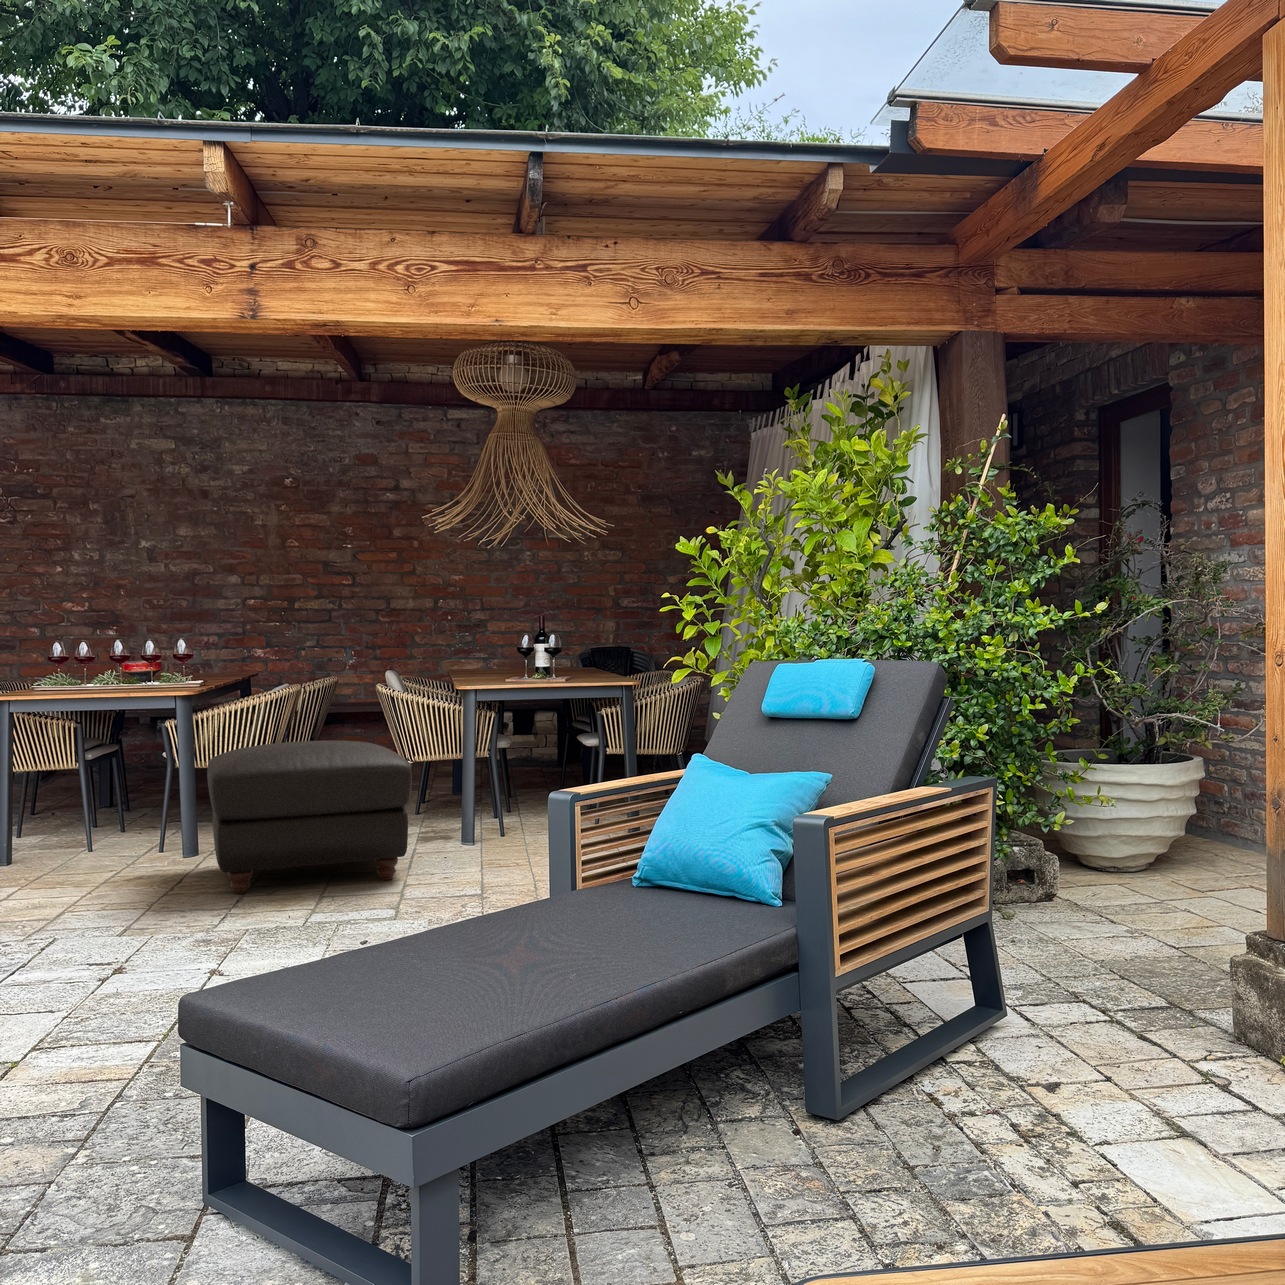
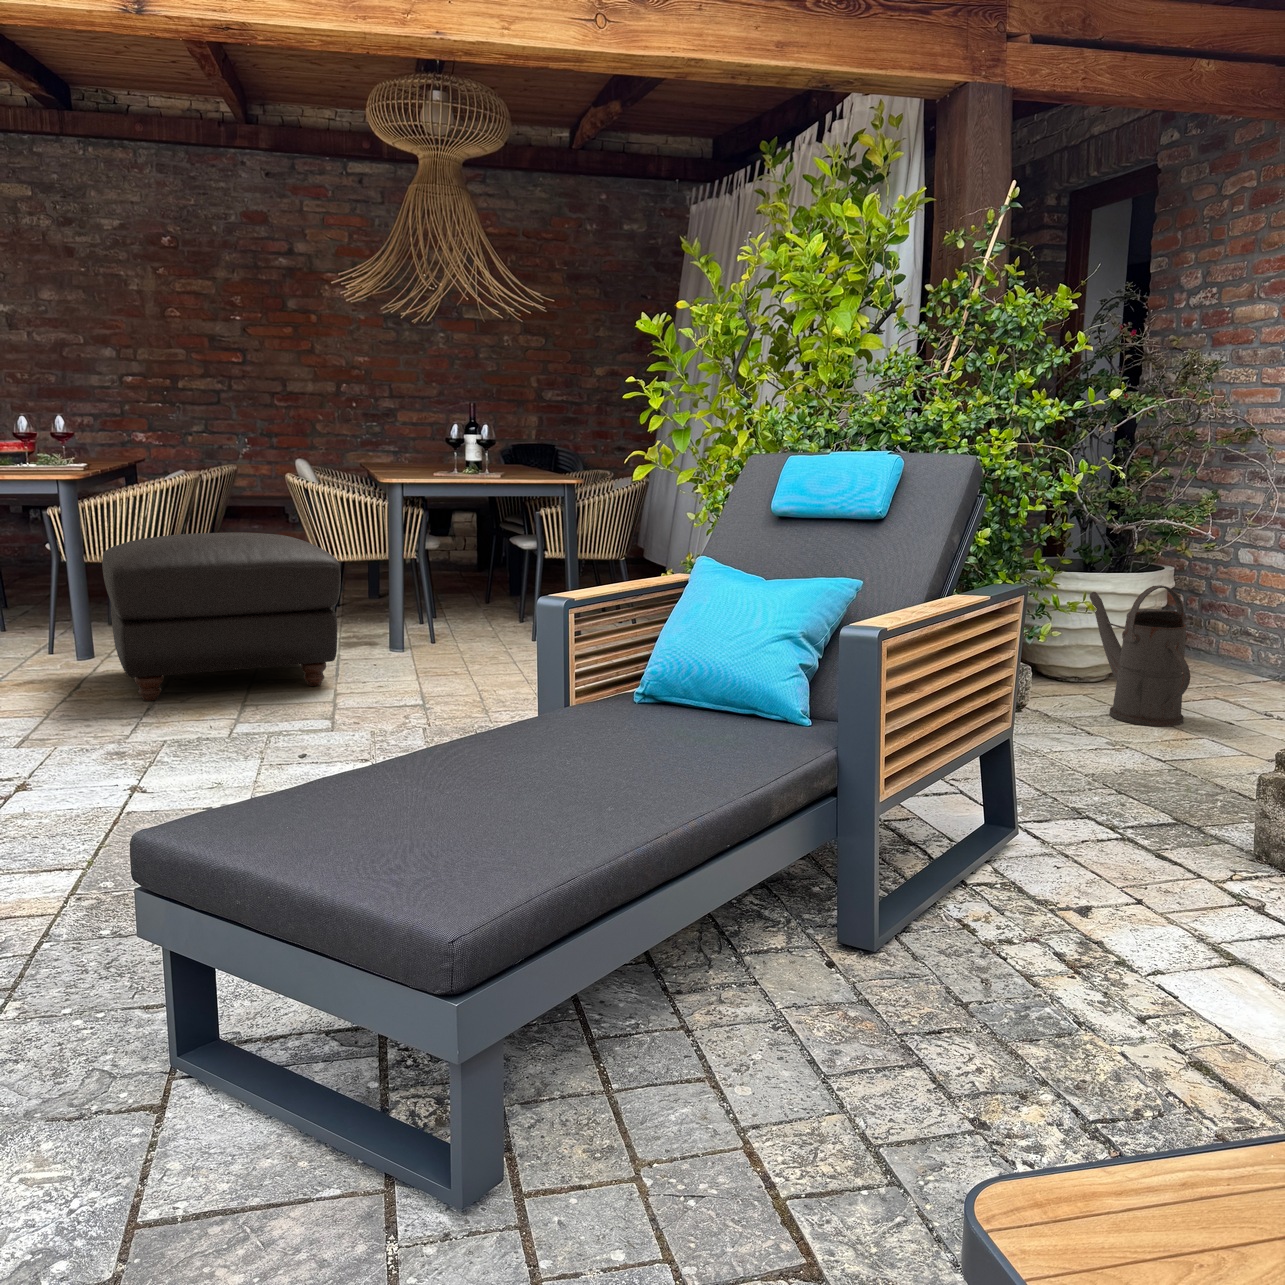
watering can: none [1116,775,1212,914] -> present [1090,585,1191,726]

